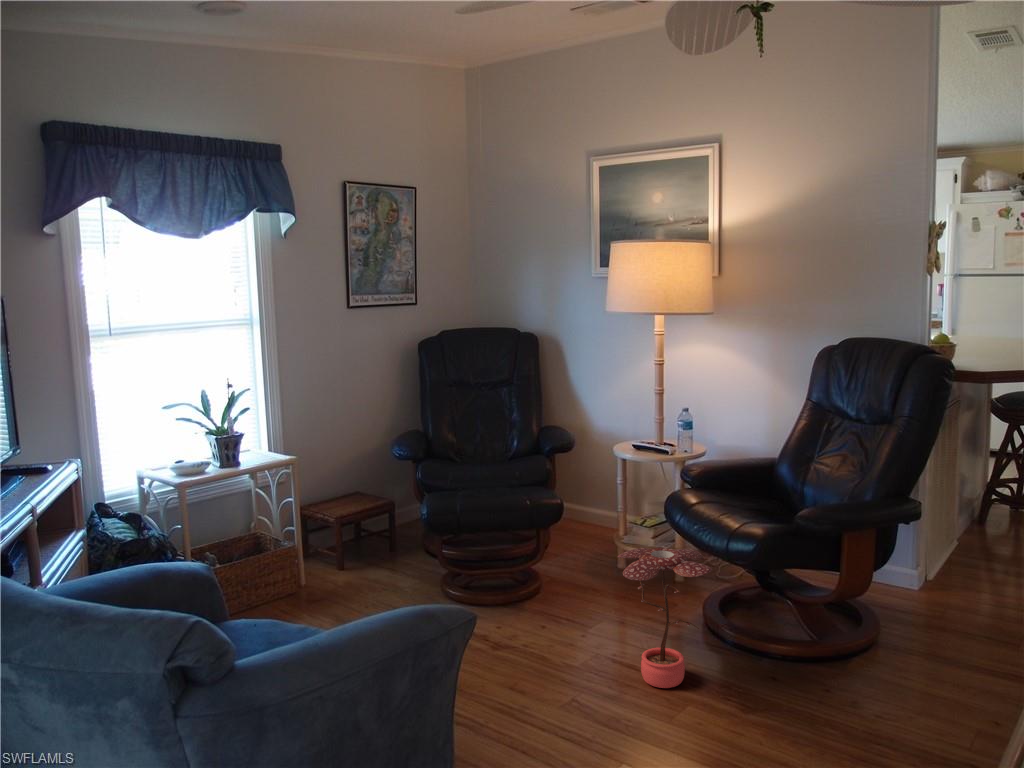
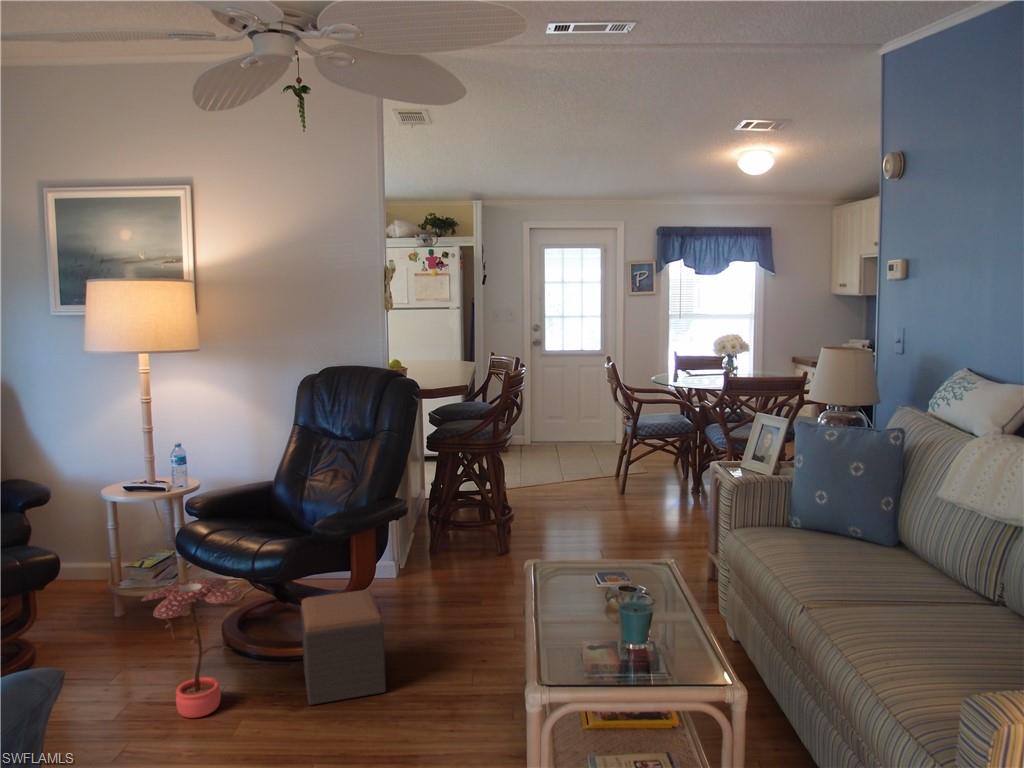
footstool: none [773,593,871,728] -> present [301,590,386,705]

